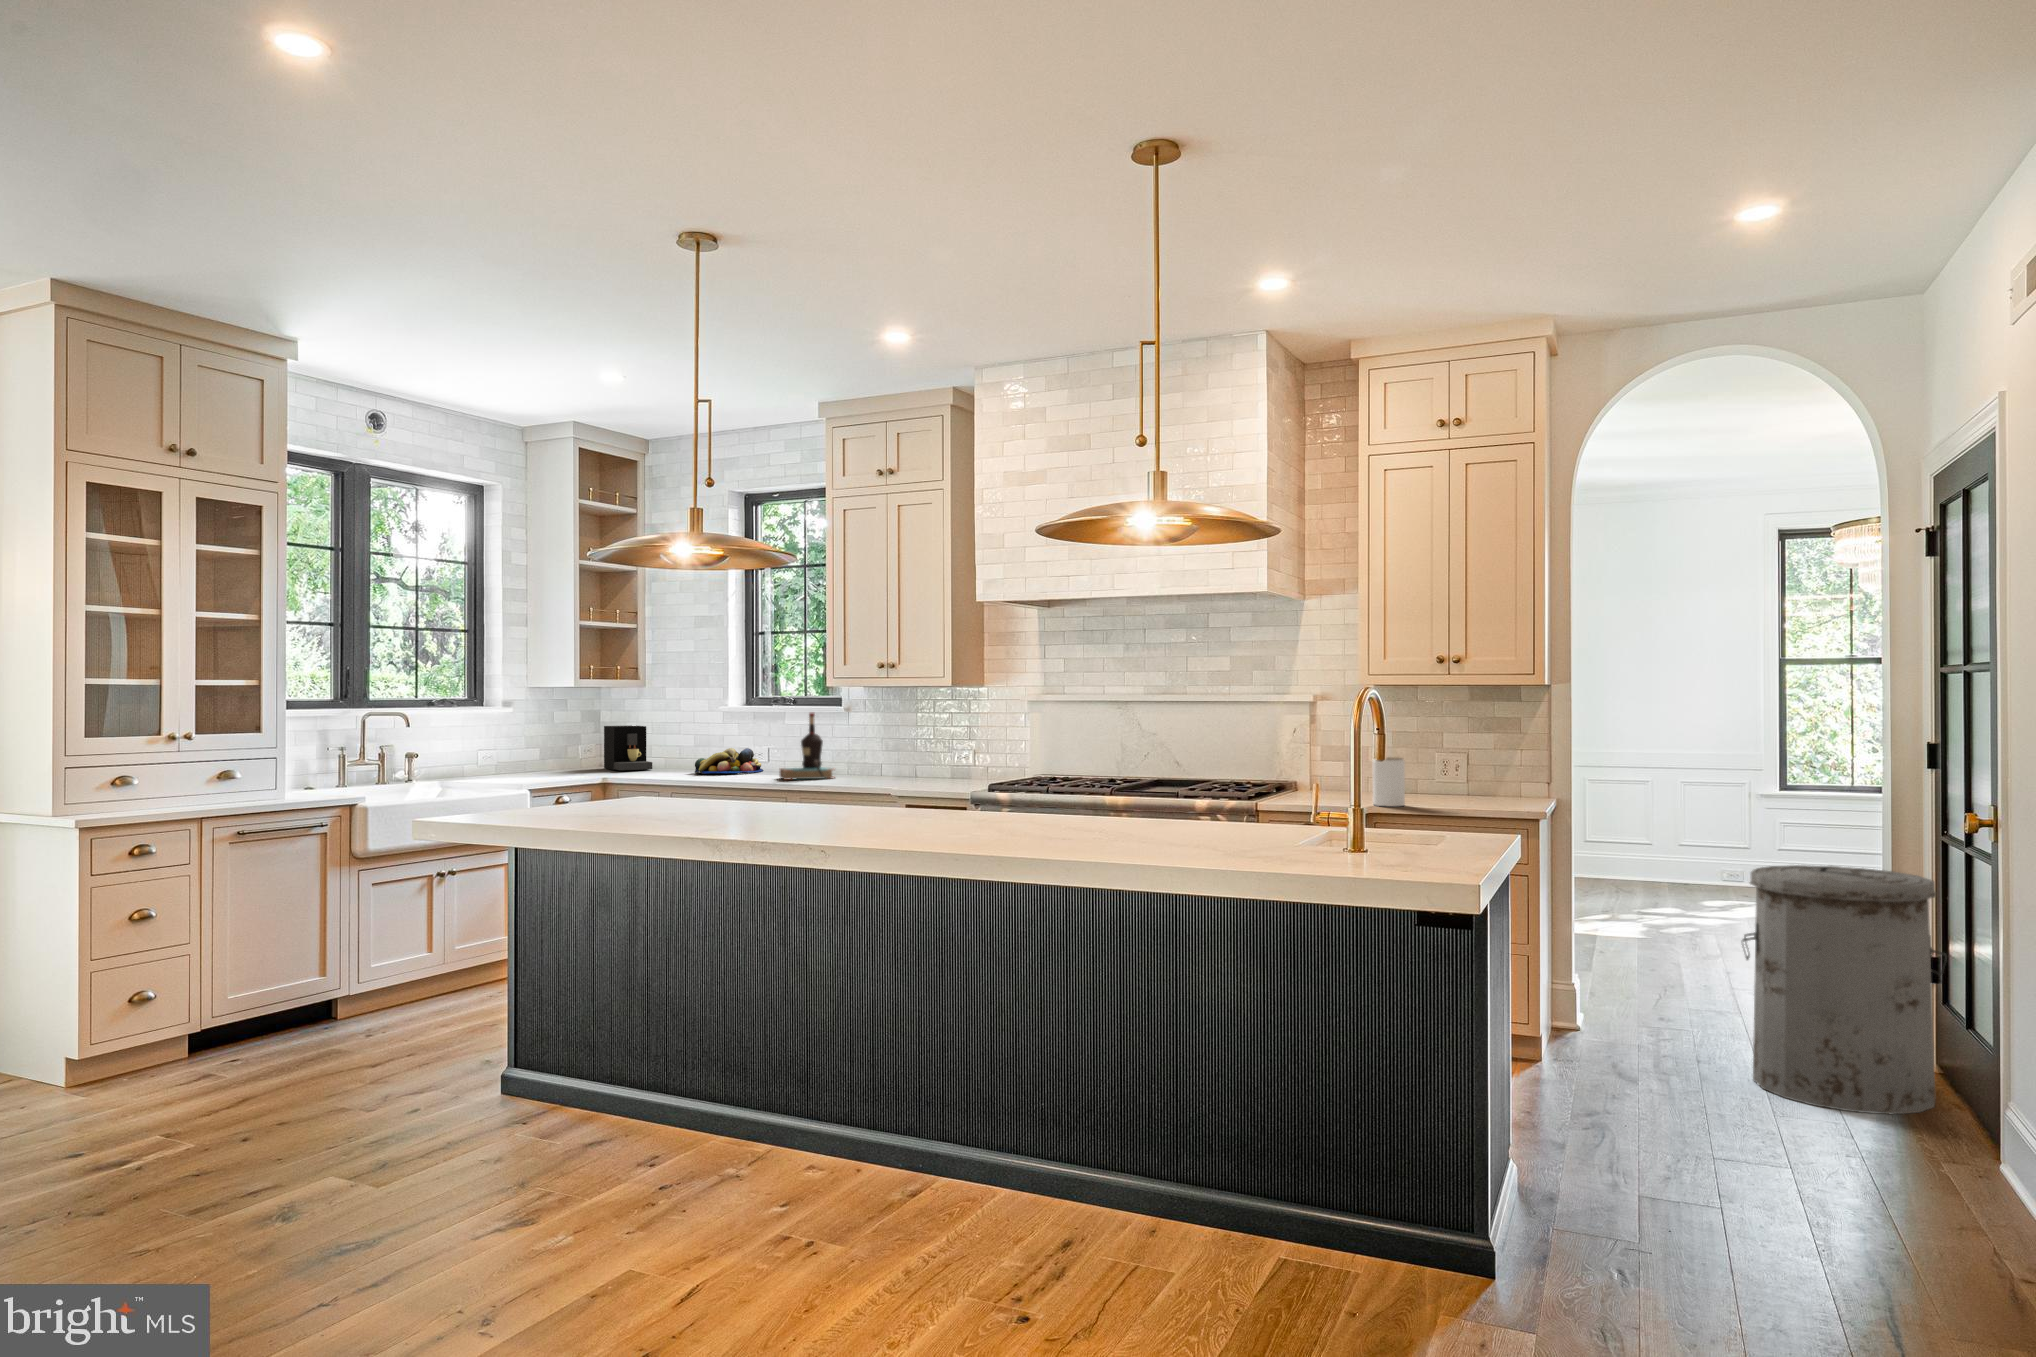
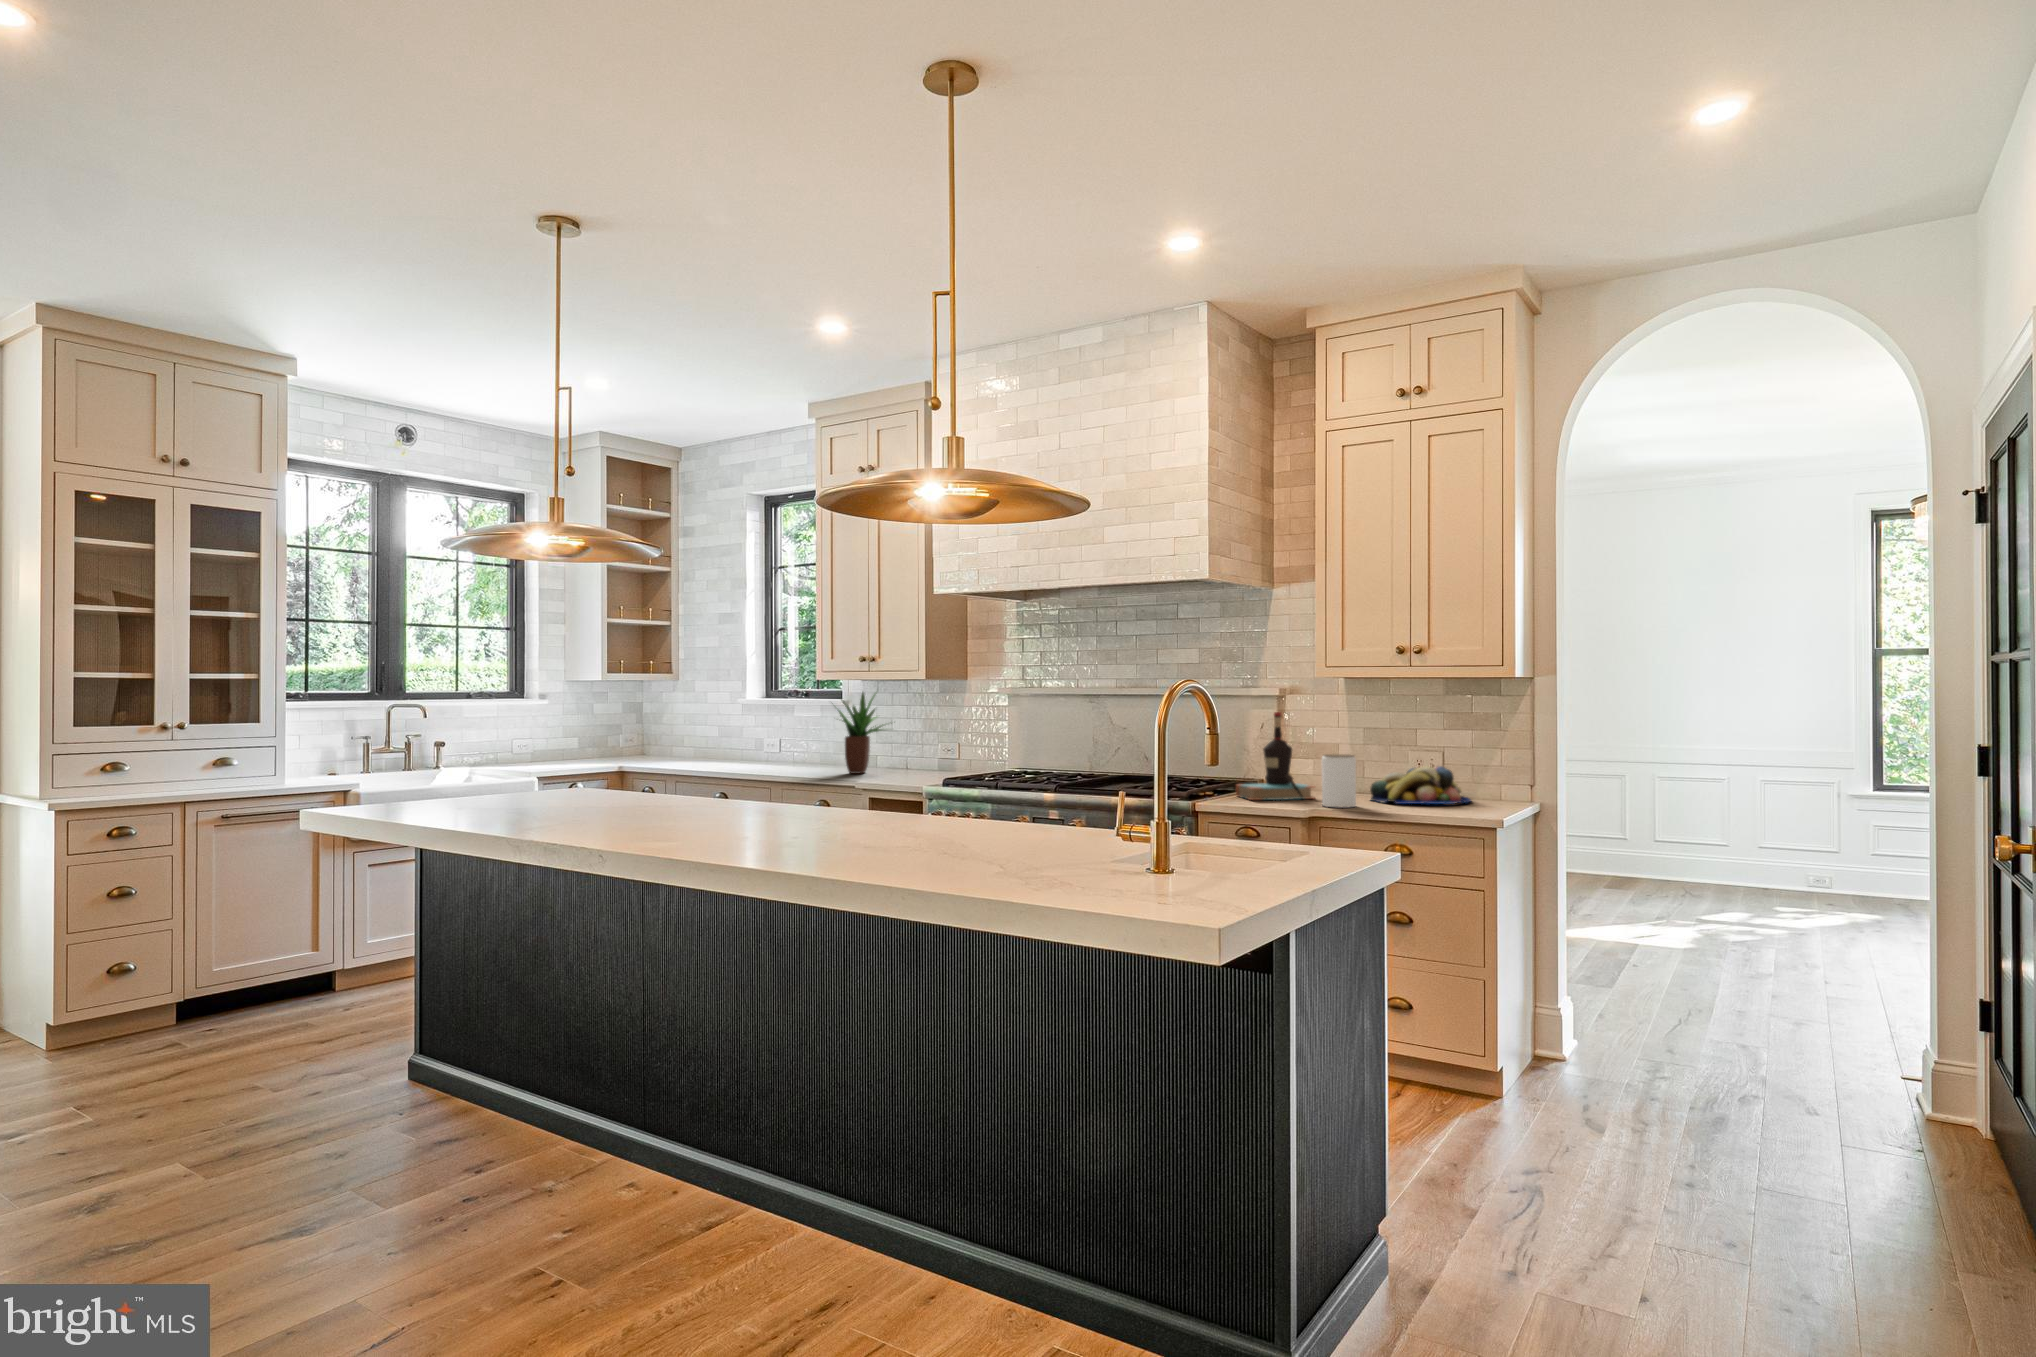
potted plant: none [844,696,915,782] -> present [838,692,883,774]
bottle: present [780,712,834,780] -> present [1236,712,1315,800]
coffee maker: present [604,726,652,770] -> none [645,717,682,759]
fruit bowl: present [695,748,763,774] -> present [1370,766,1471,804]
trash can: present [1742,865,1947,1114] -> none [1730,882,1982,1184]

